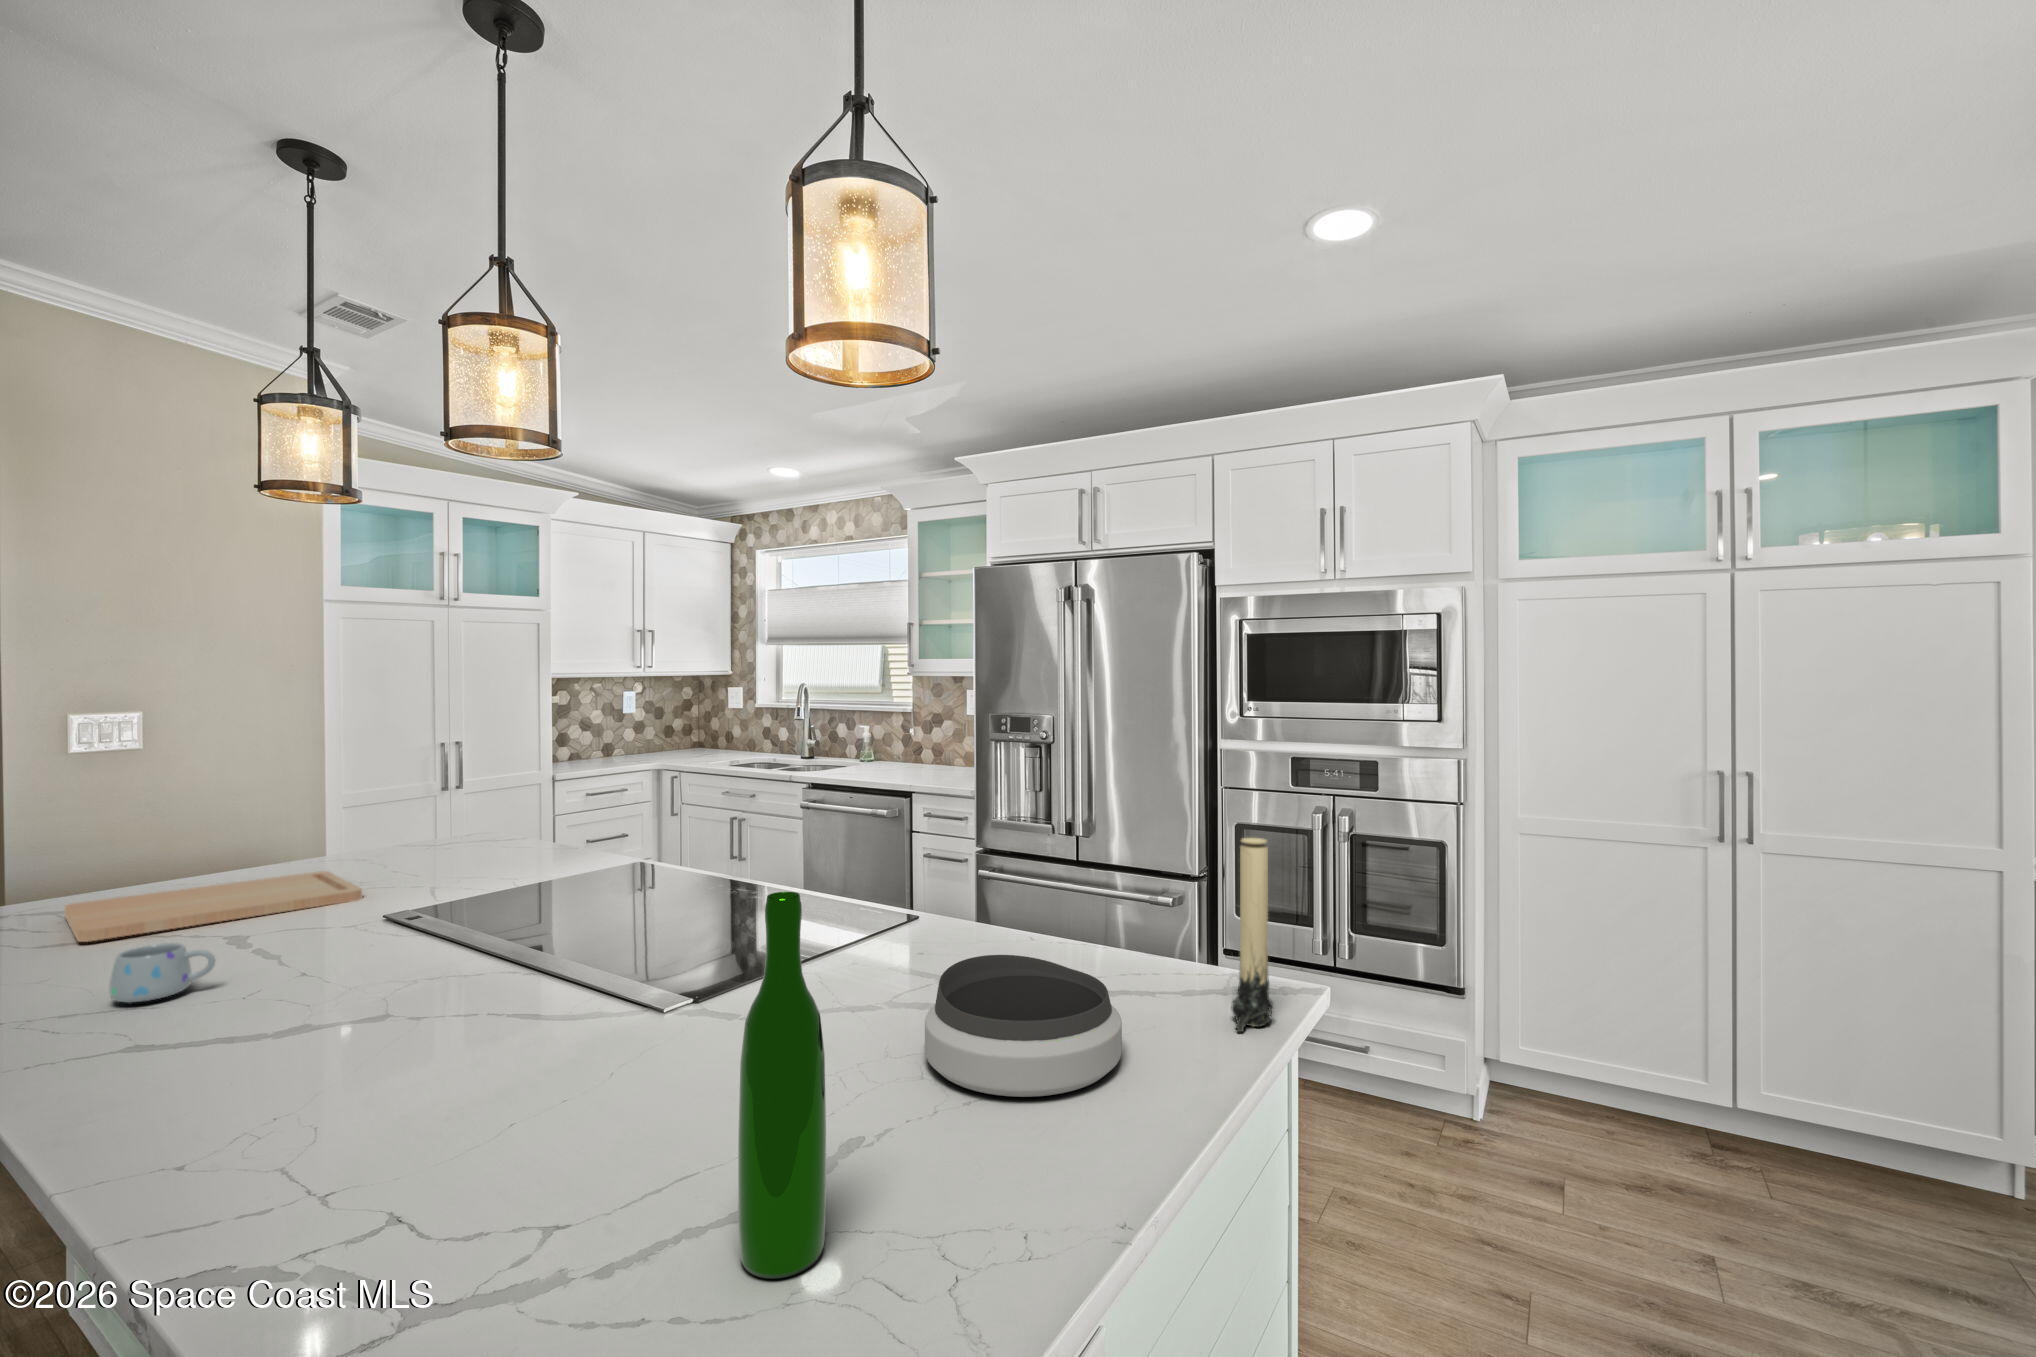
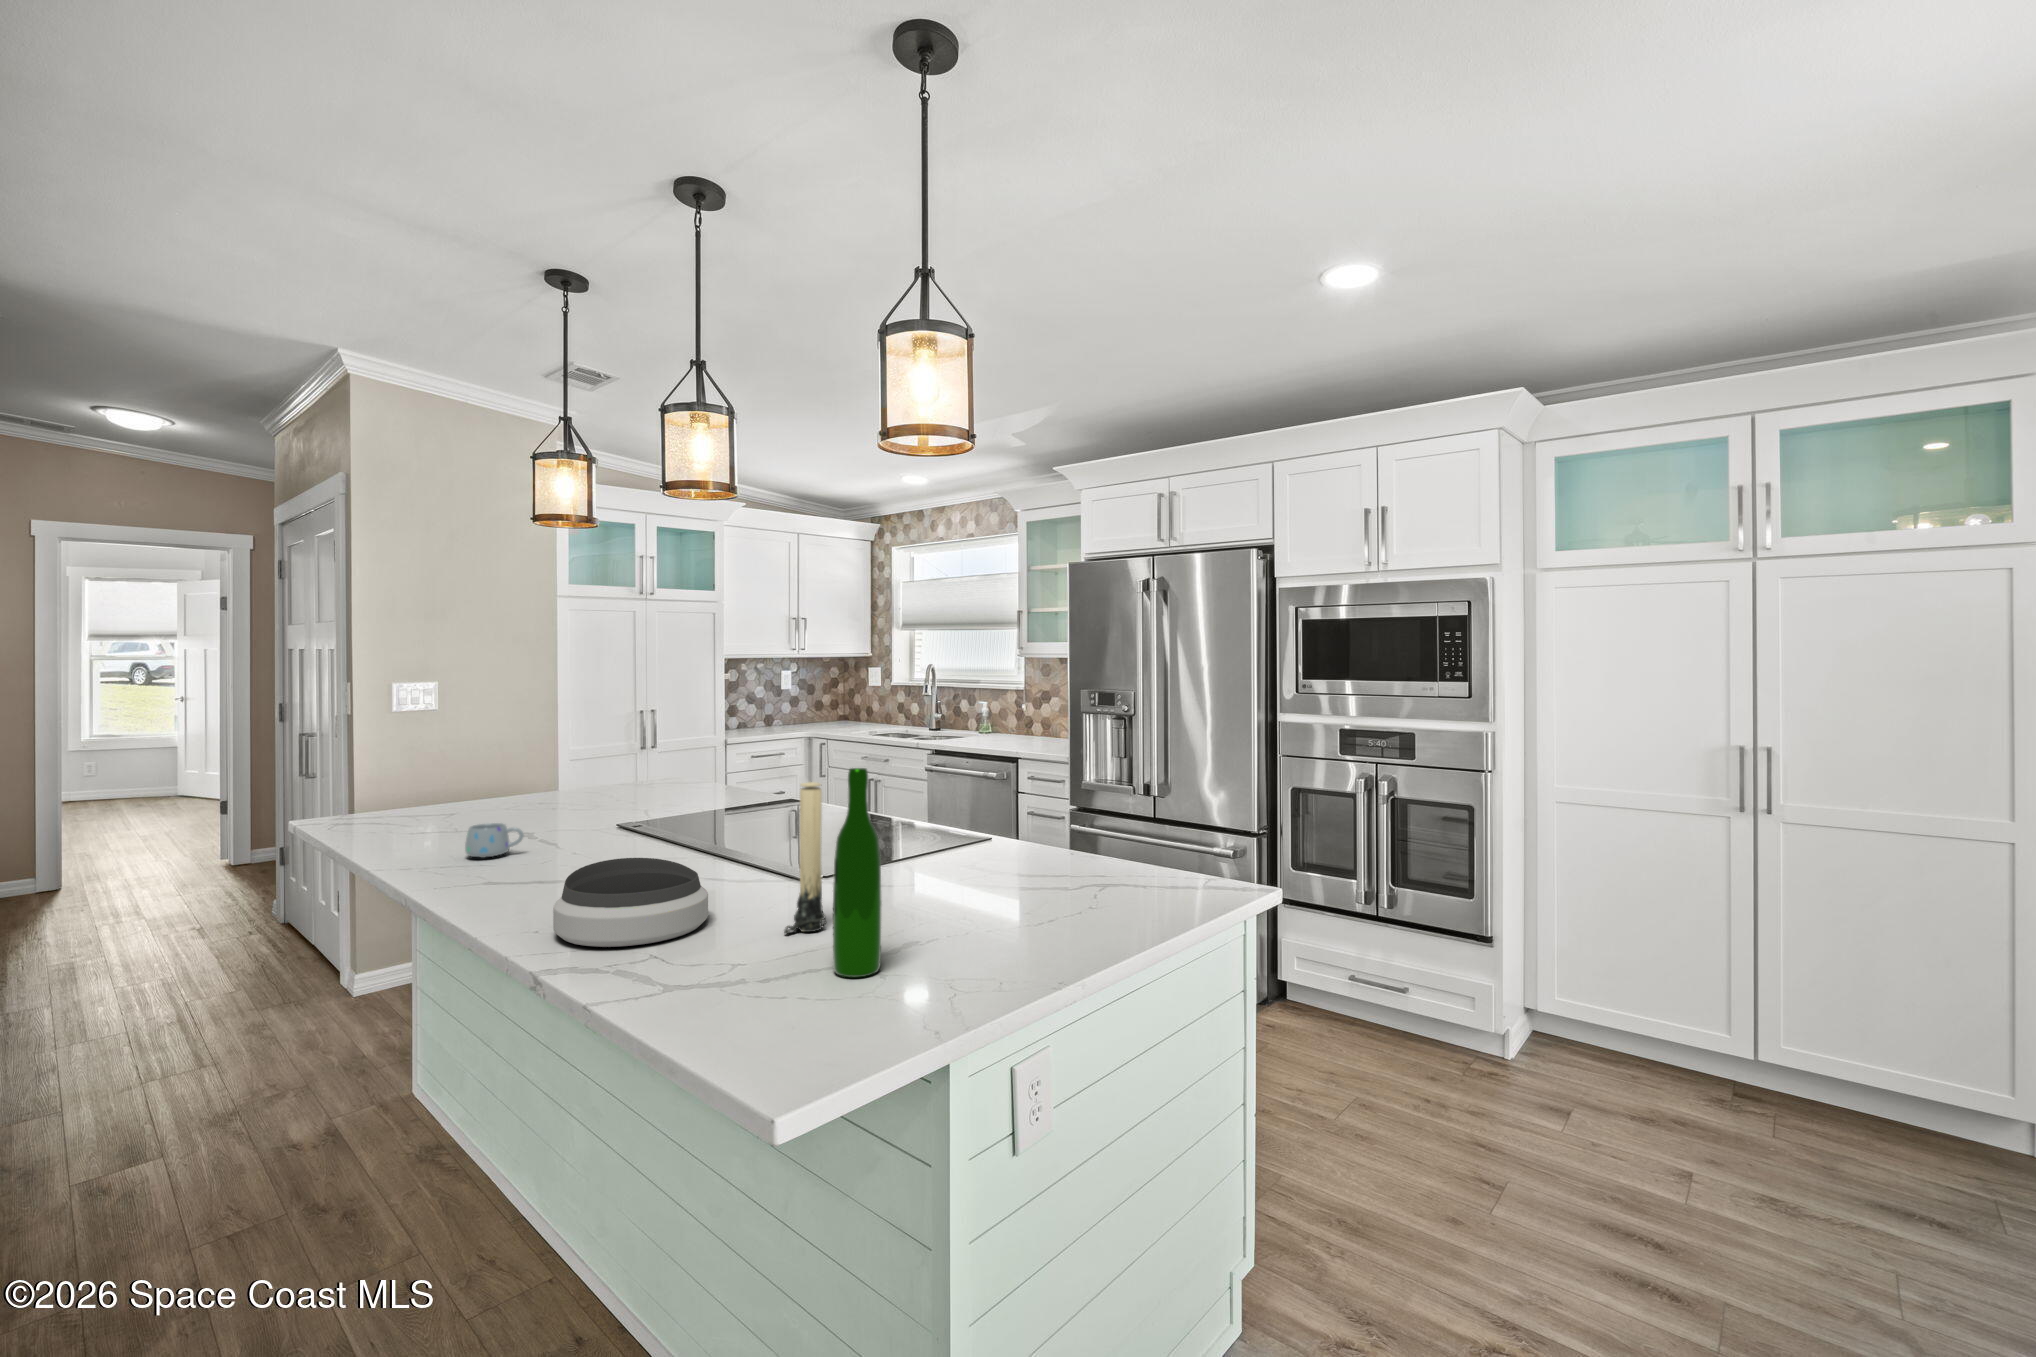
candle: present [1232,838,1274,1032] -> present [784,782,825,934]
cutting board: present [65,871,362,942] -> none [416,794,600,828]
bowl: present [925,955,1122,1097] -> present [553,858,708,947]

